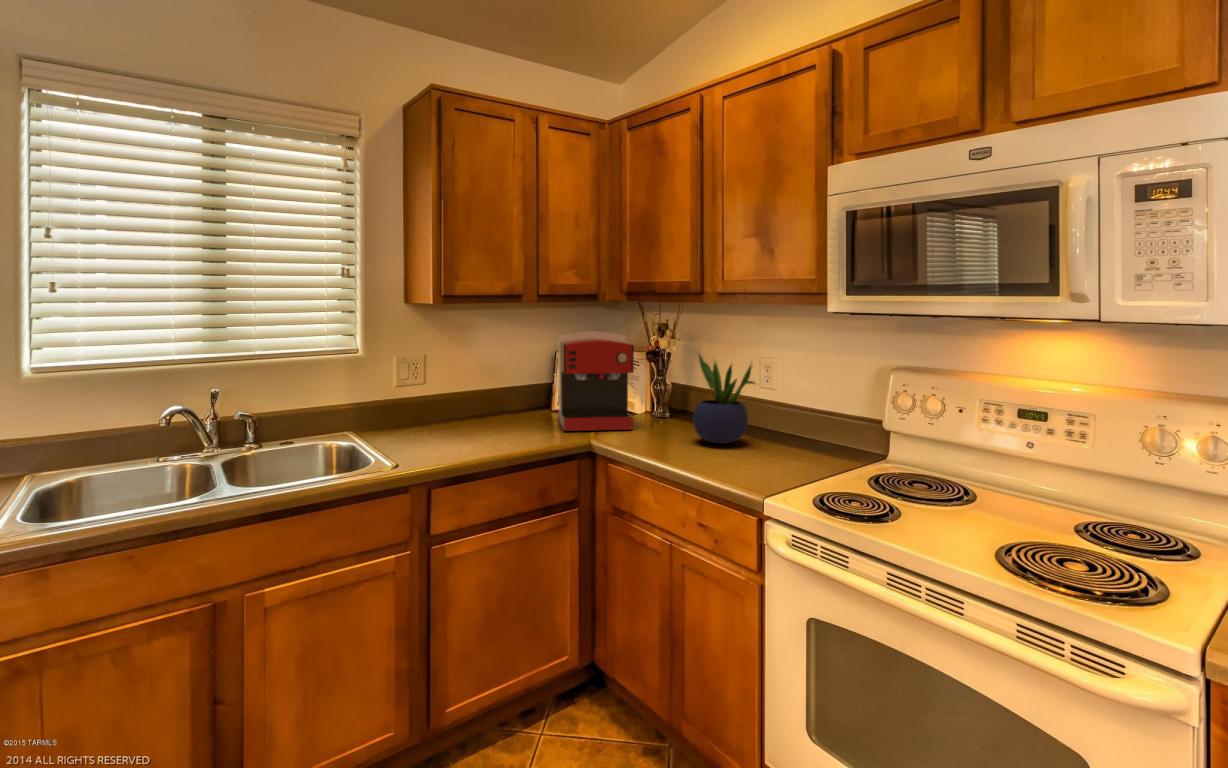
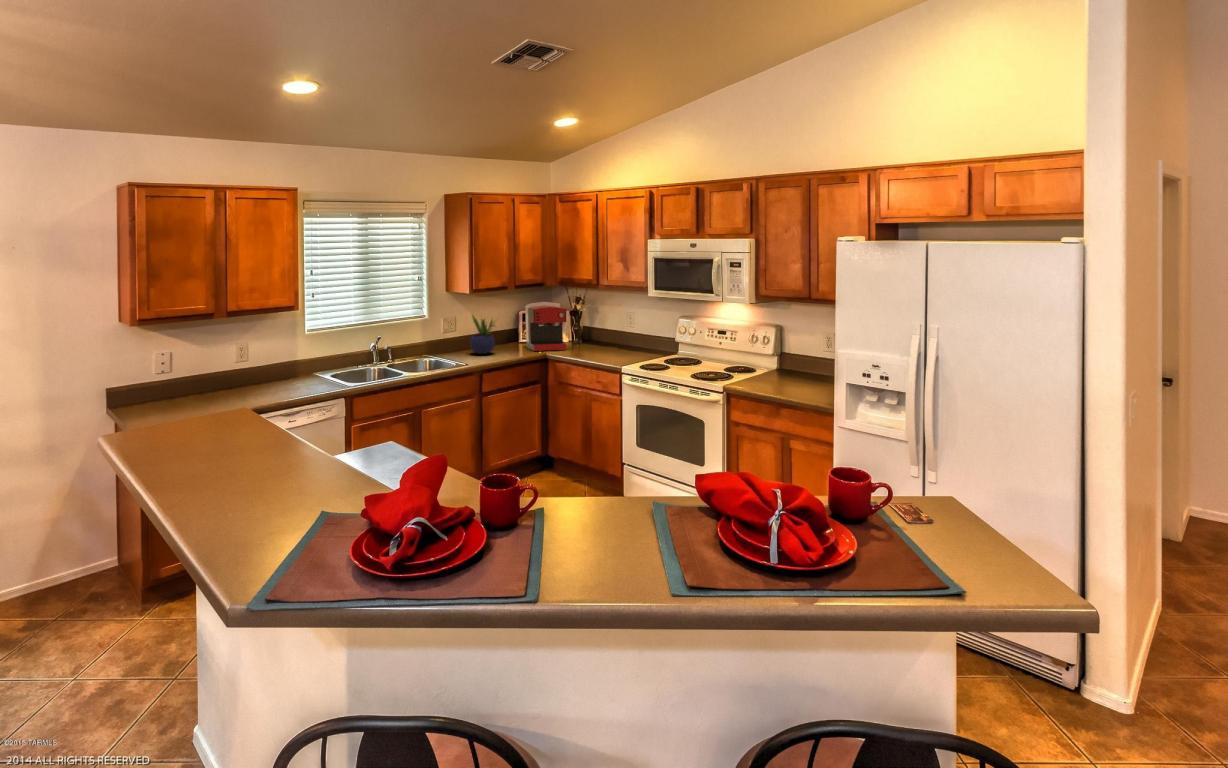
potted plant: present [693,354,755,444] -> present [470,315,495,354]

